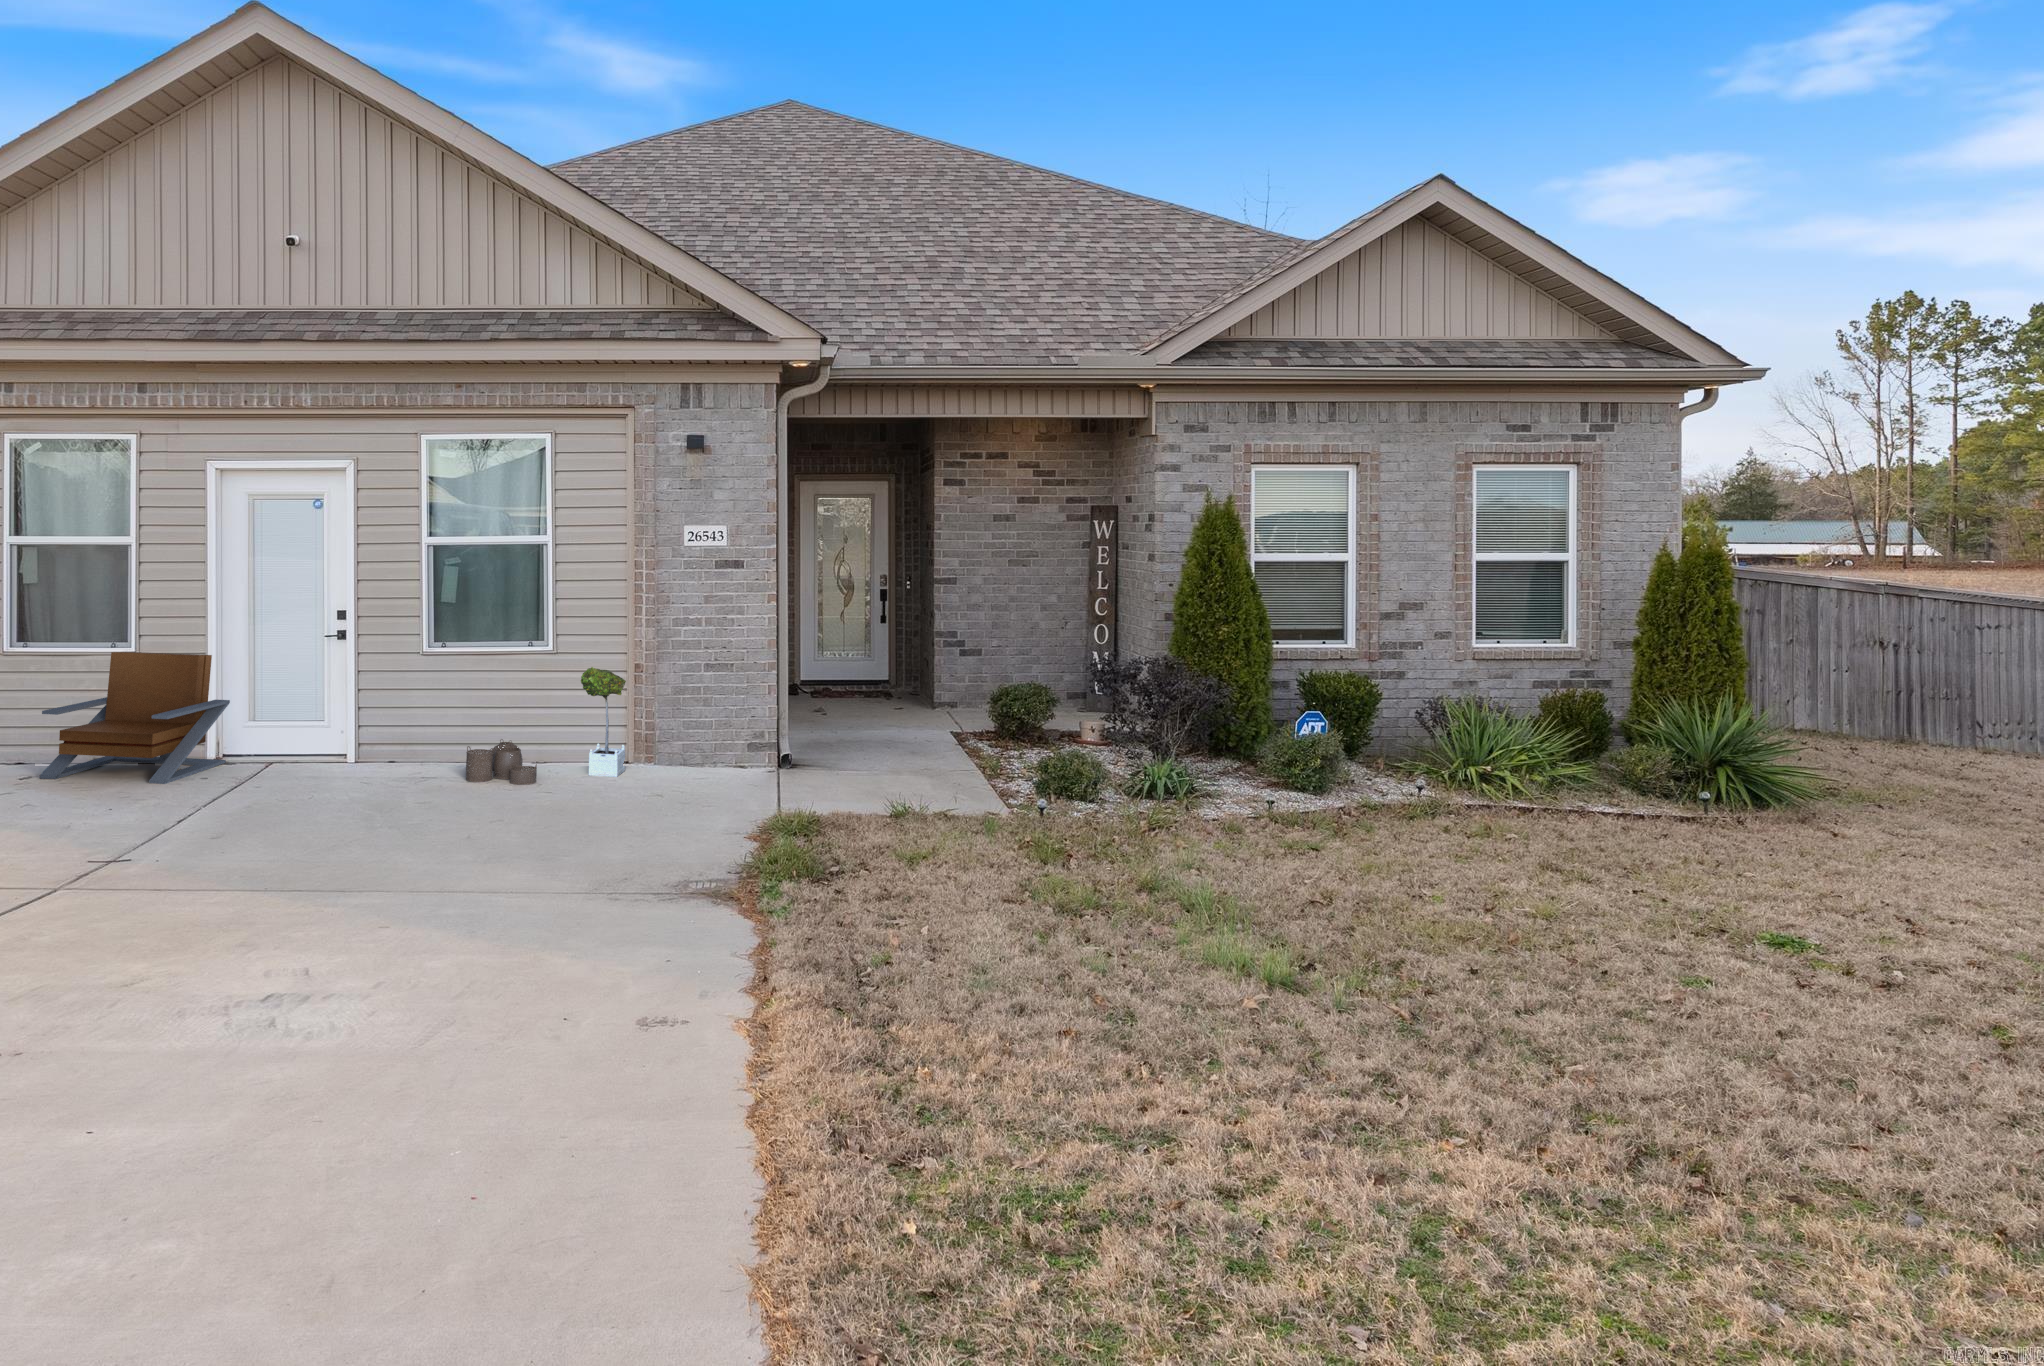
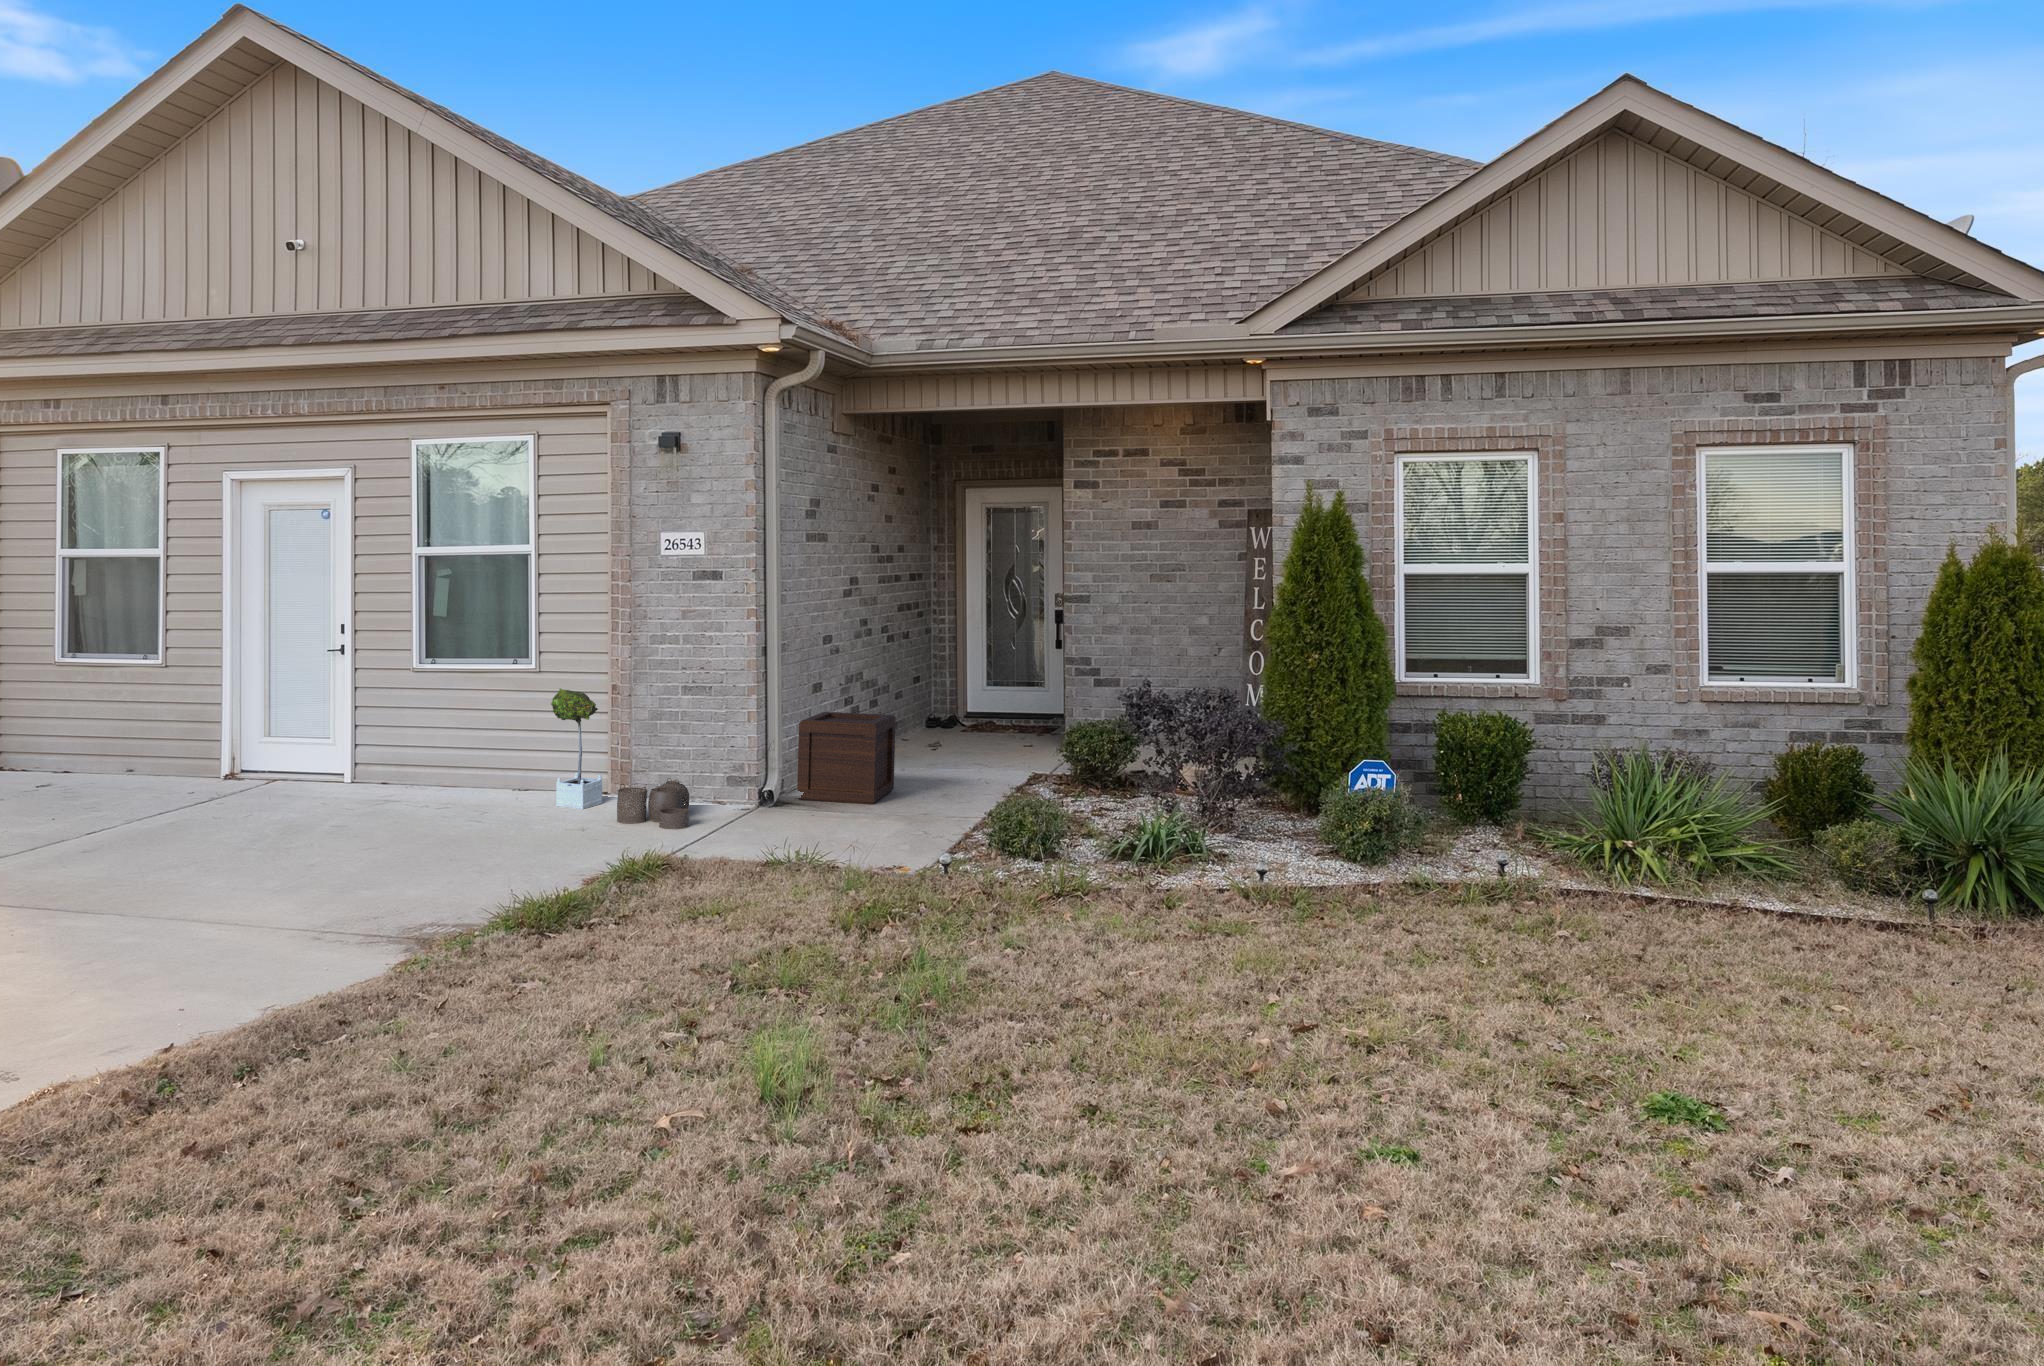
lounge chair: present [40,652,230,784] -> none [43,664,234,796]
wooden crate: none [780,681,854,761] -> present [797,712,896,804]
woven basket: present [466,739,537,785] -> present [617,778,689,829]

